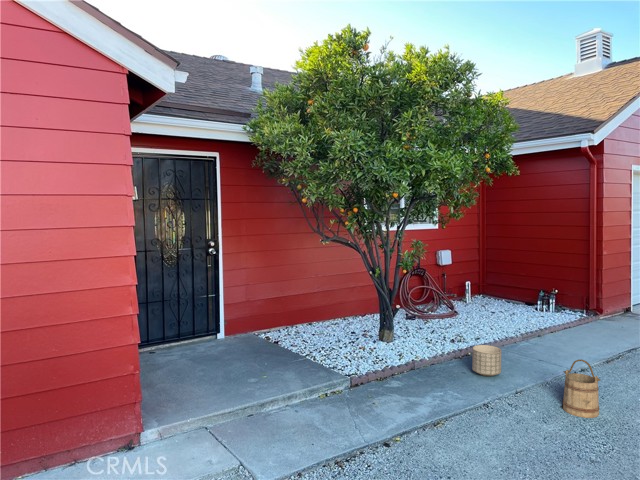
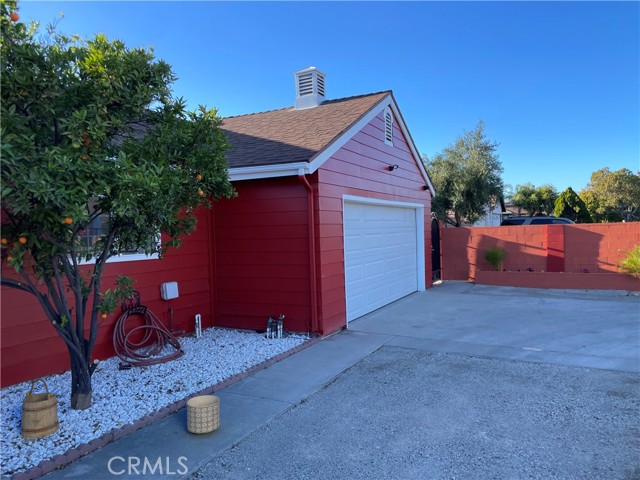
bucket: present [563,359,600,418] -> present [21,378,59,439]

